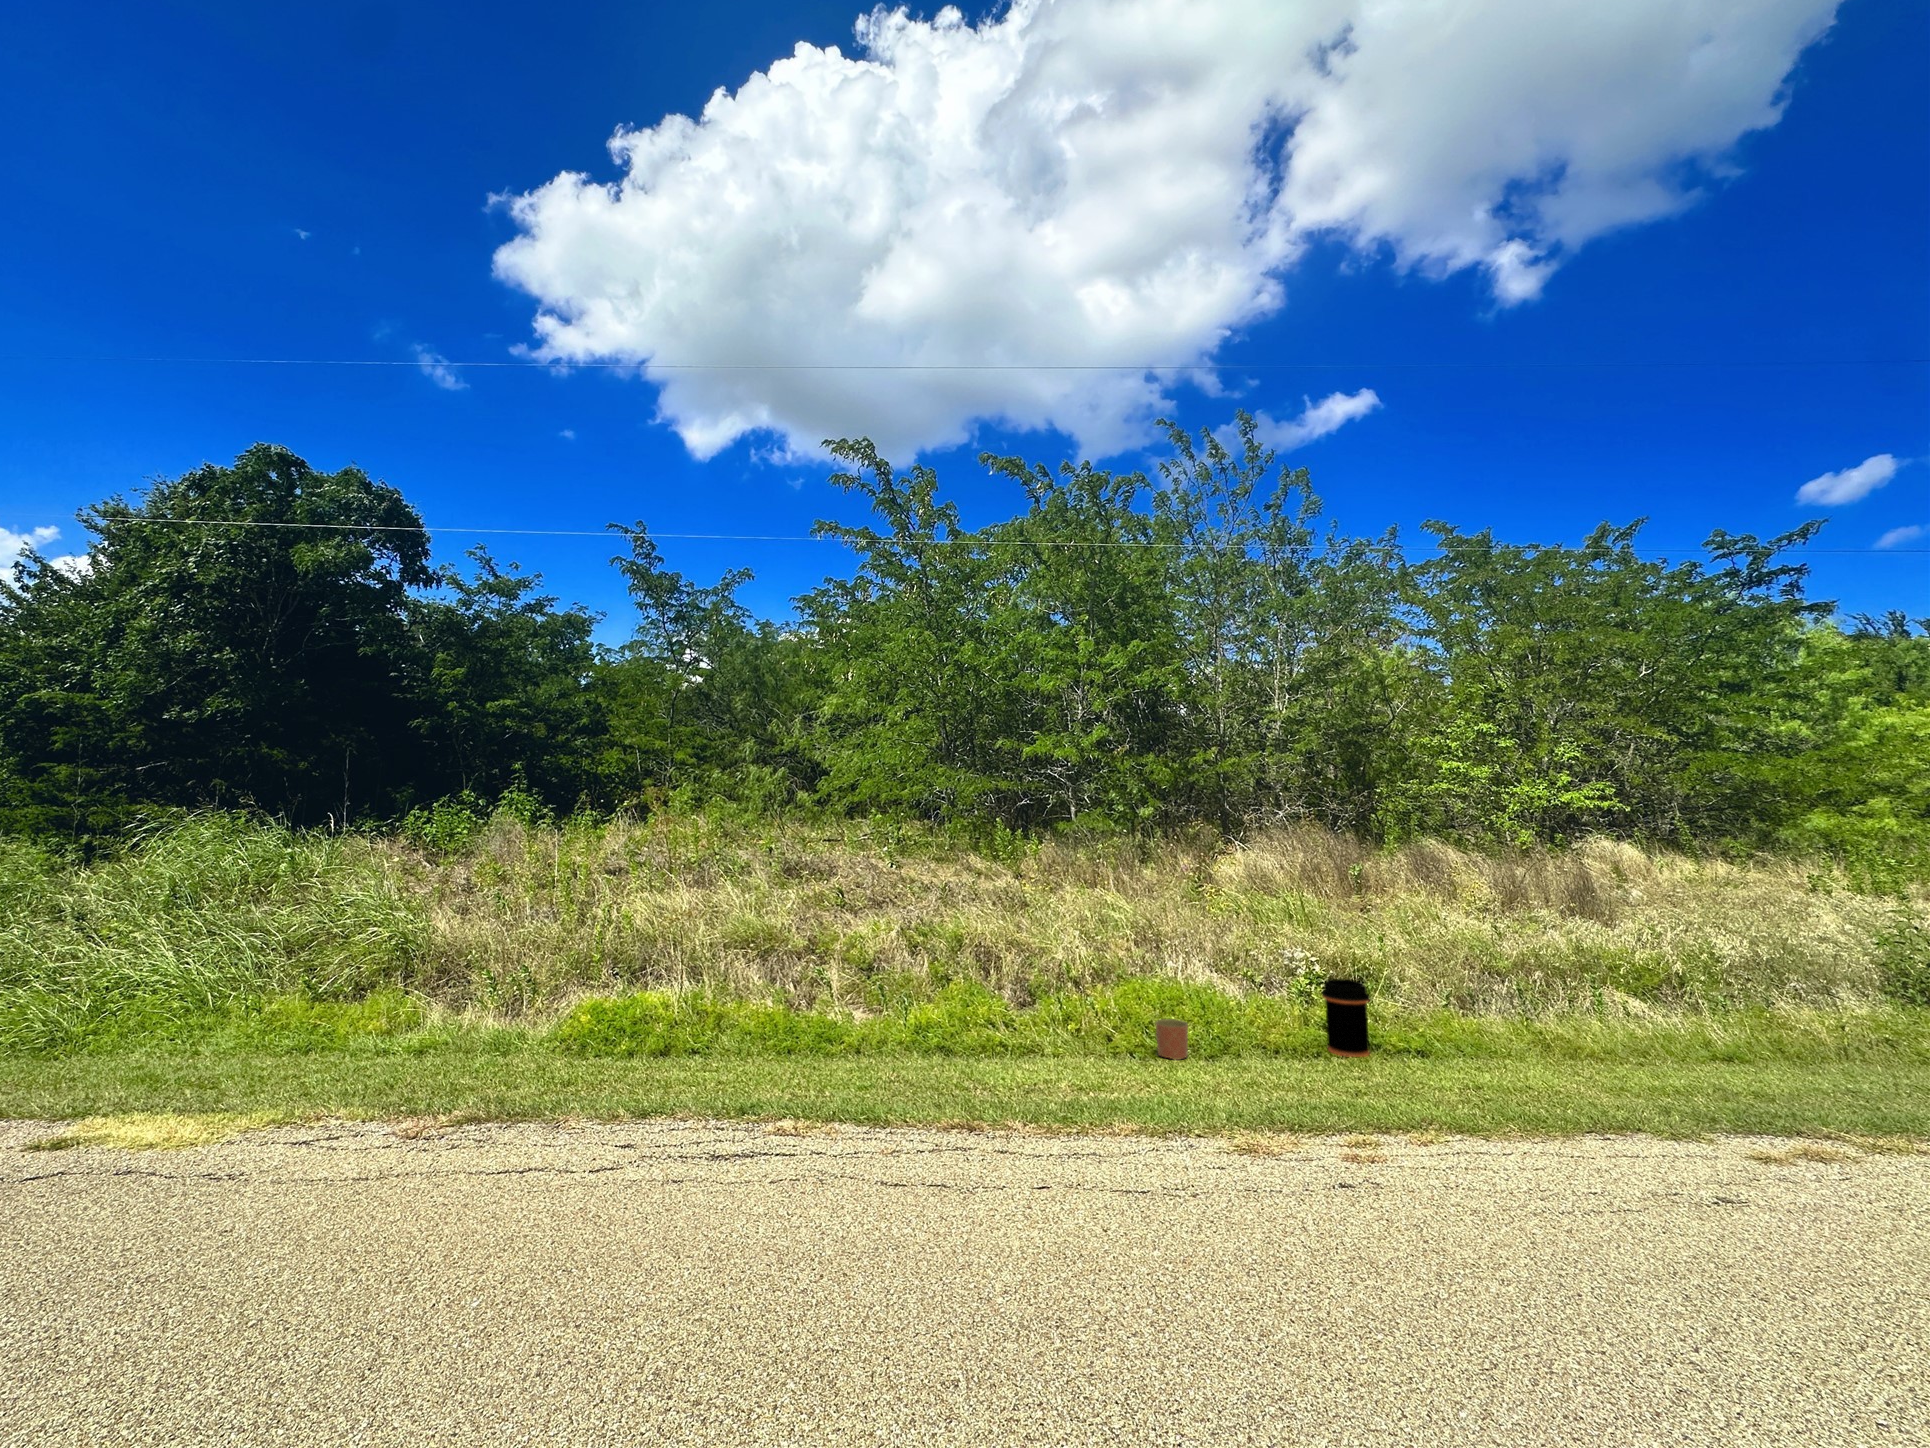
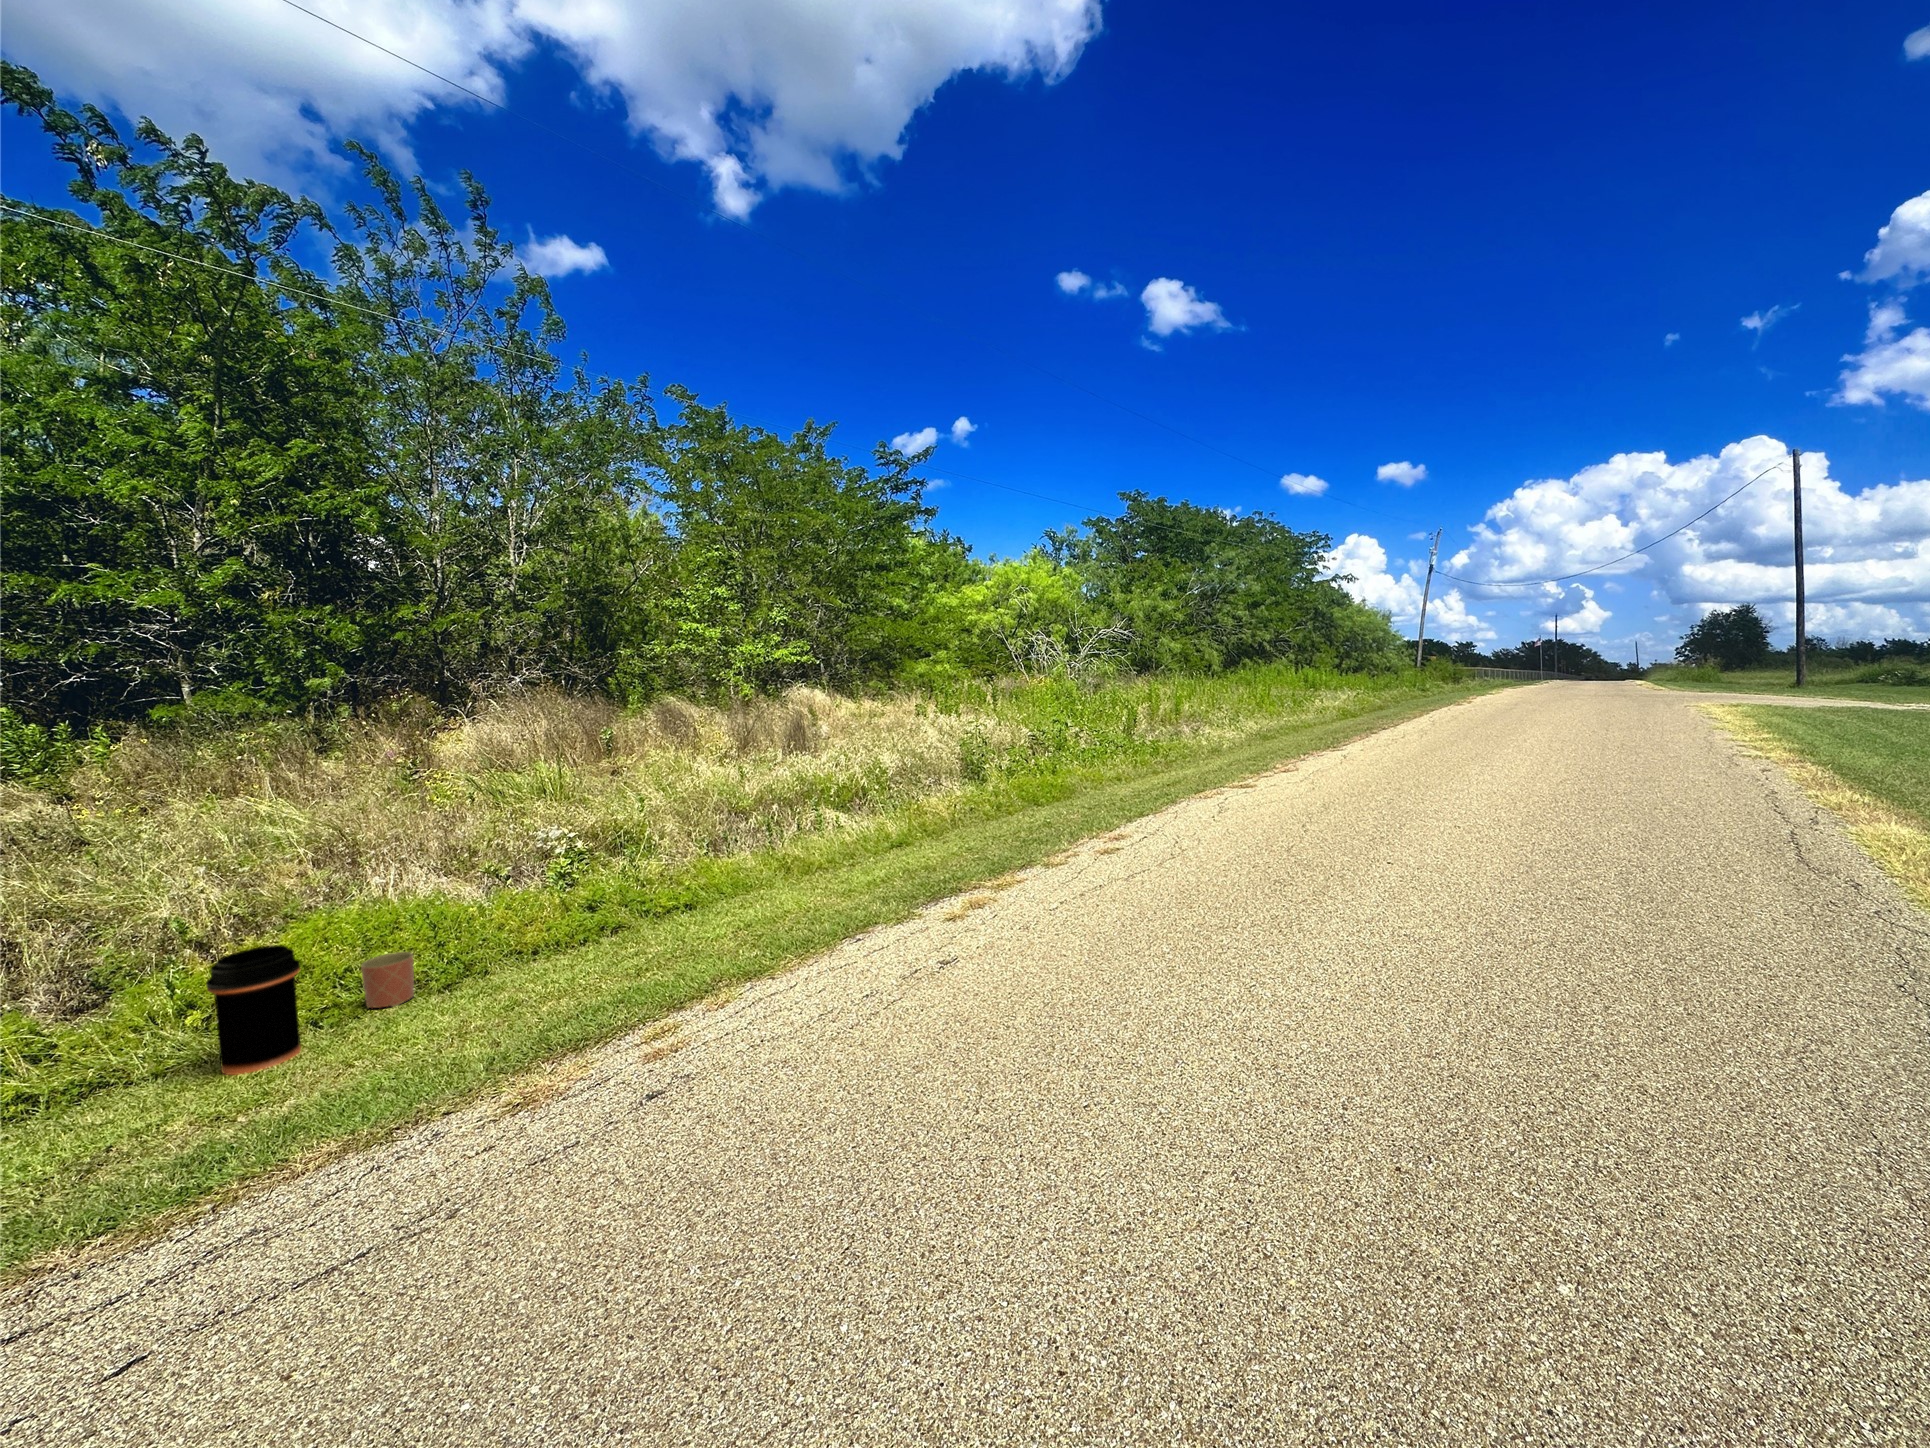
trash can: present [1321,978,1370,1057] -> present [206,945,301,1075]

